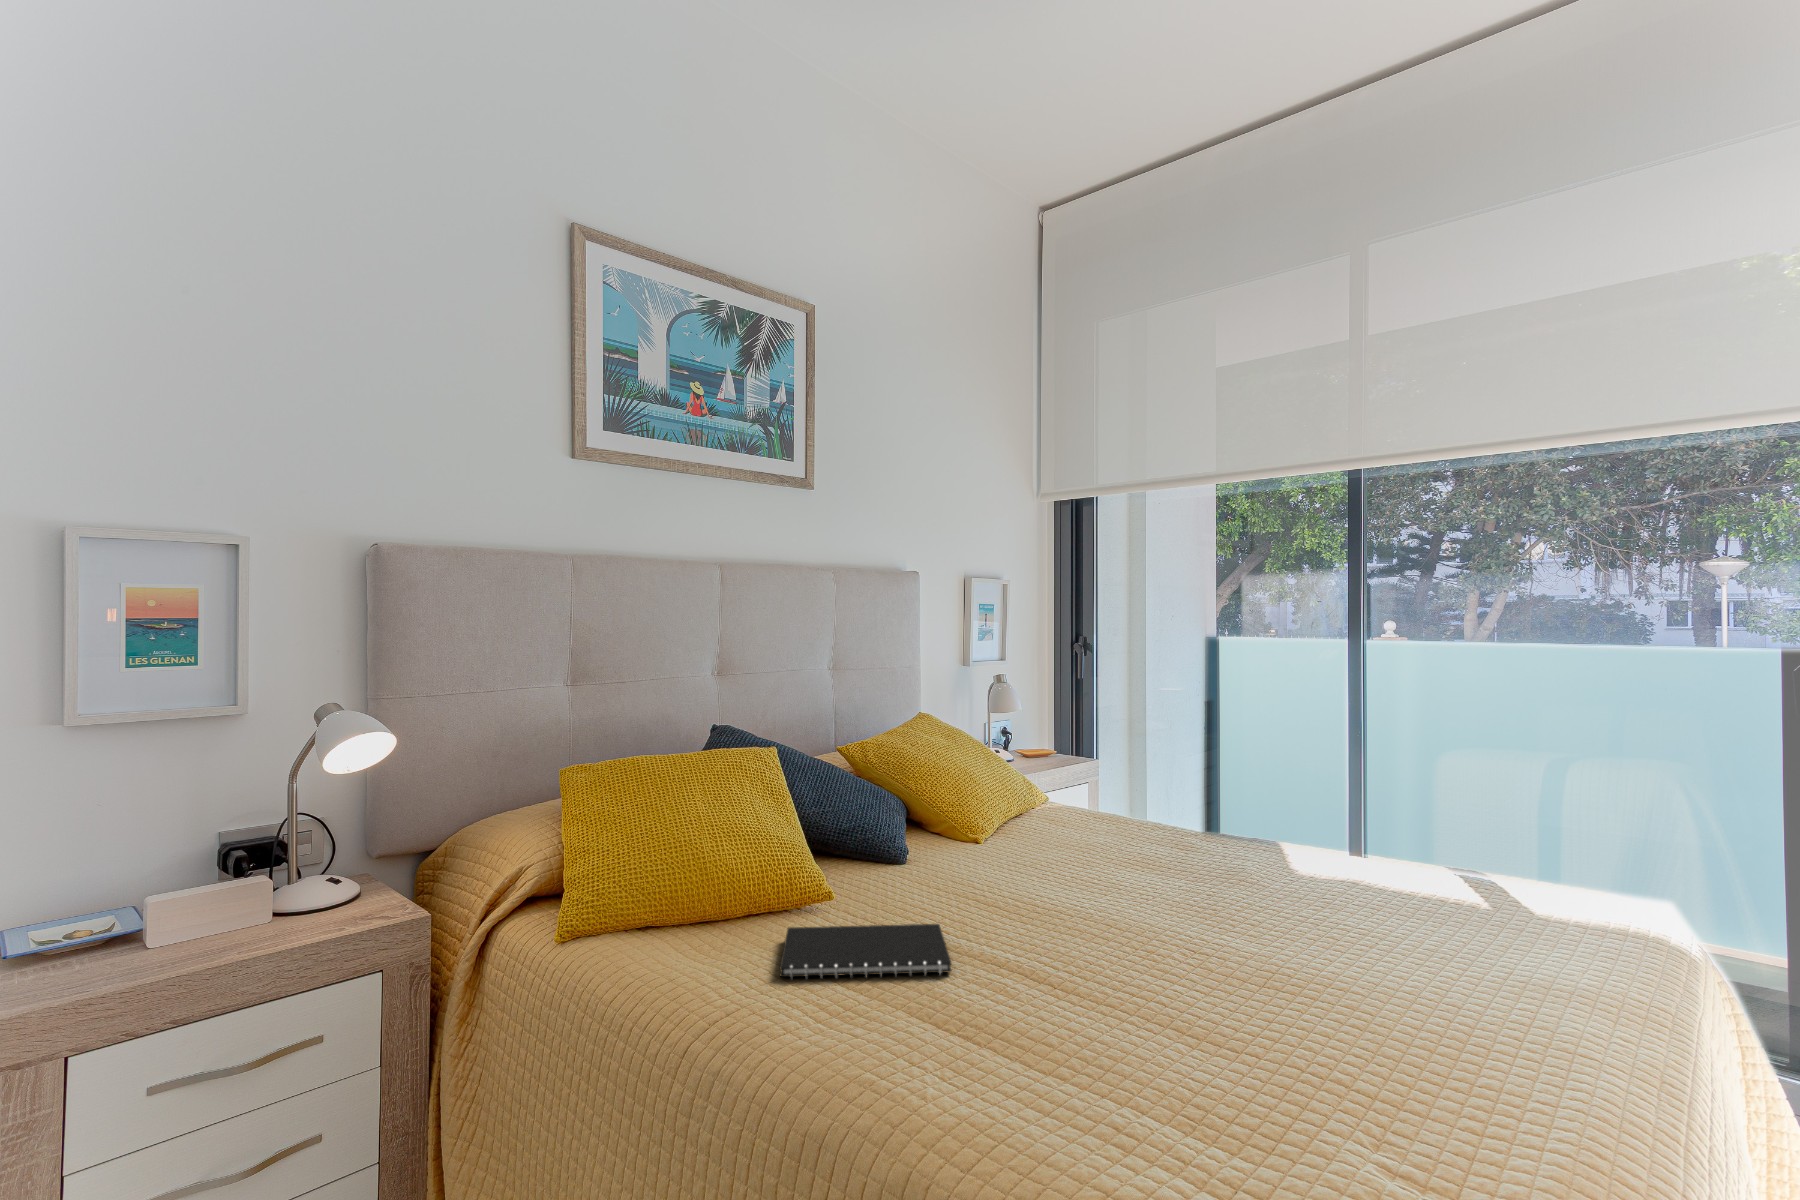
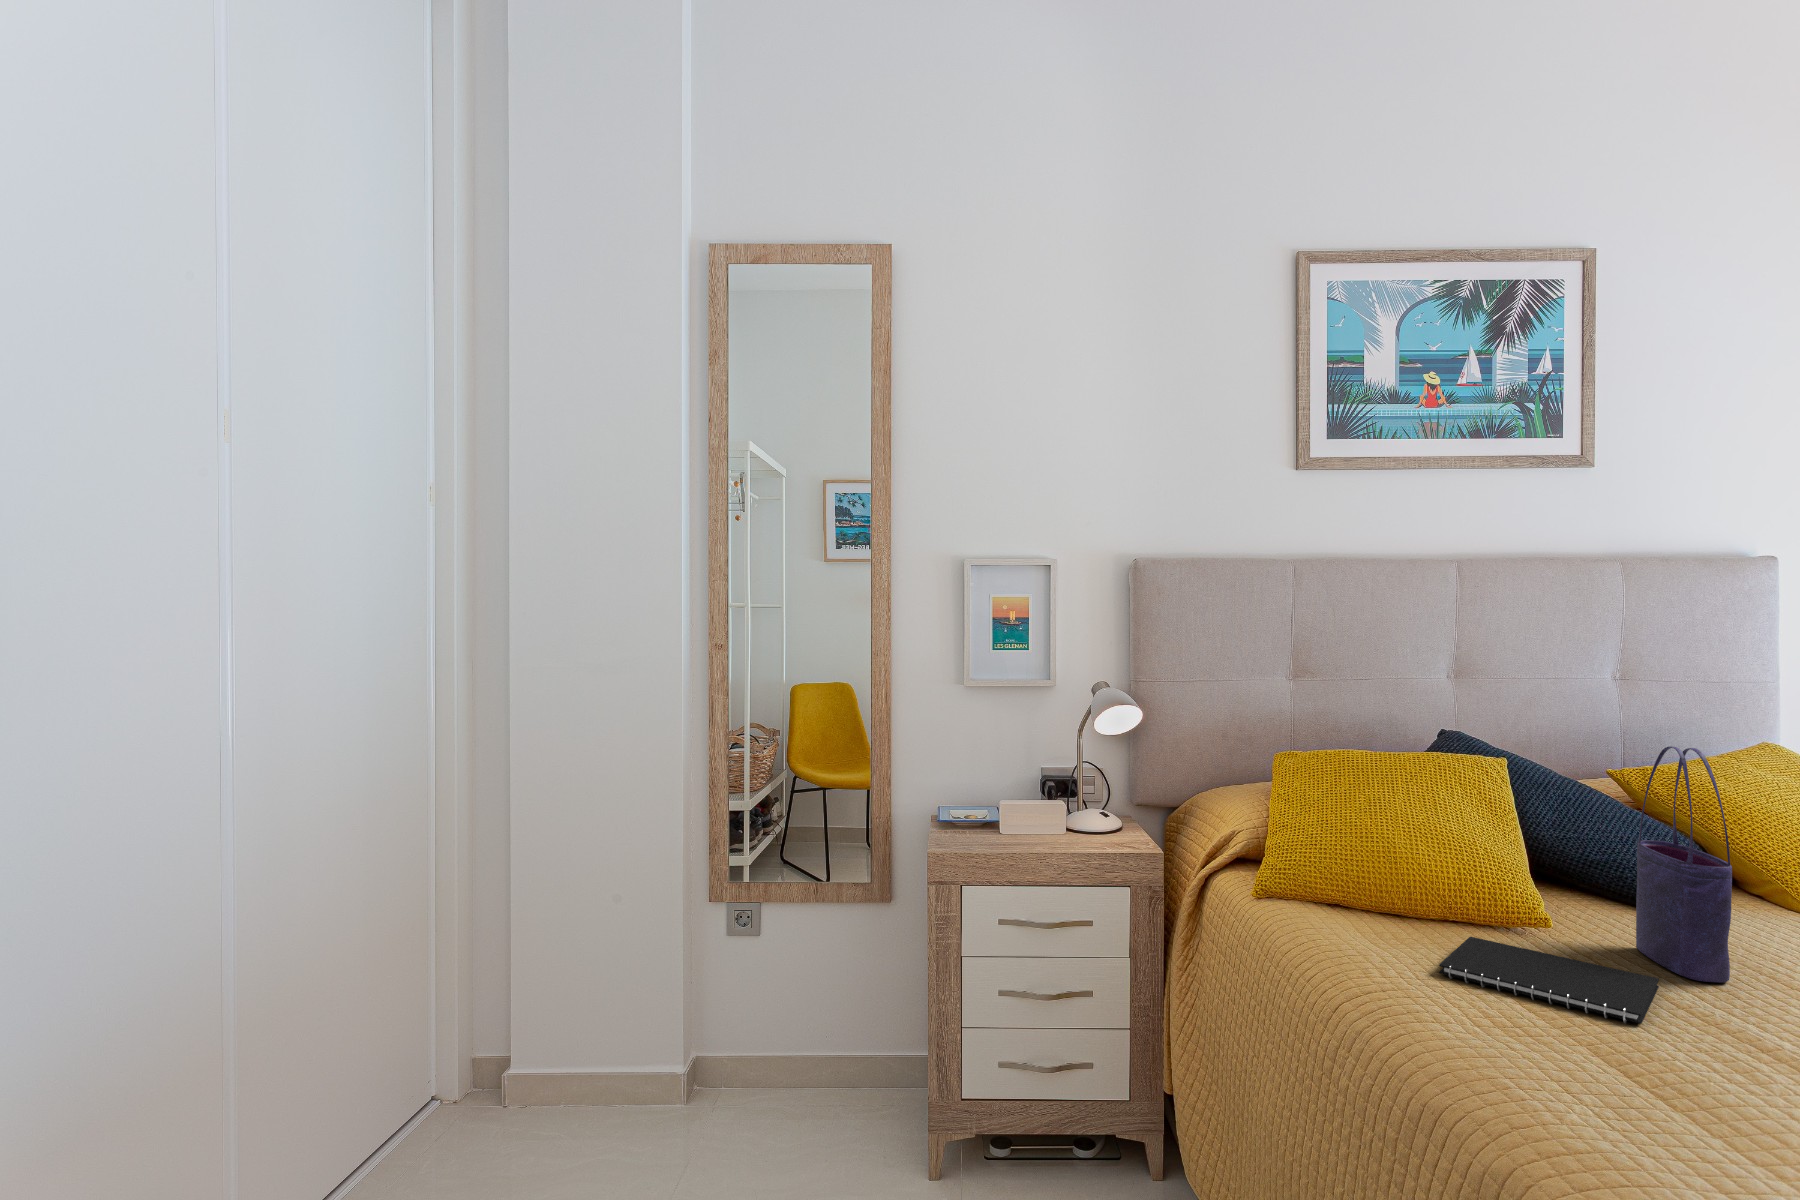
tote bag: none [900,715,973,917] -> present [1636,746,1732,983]

